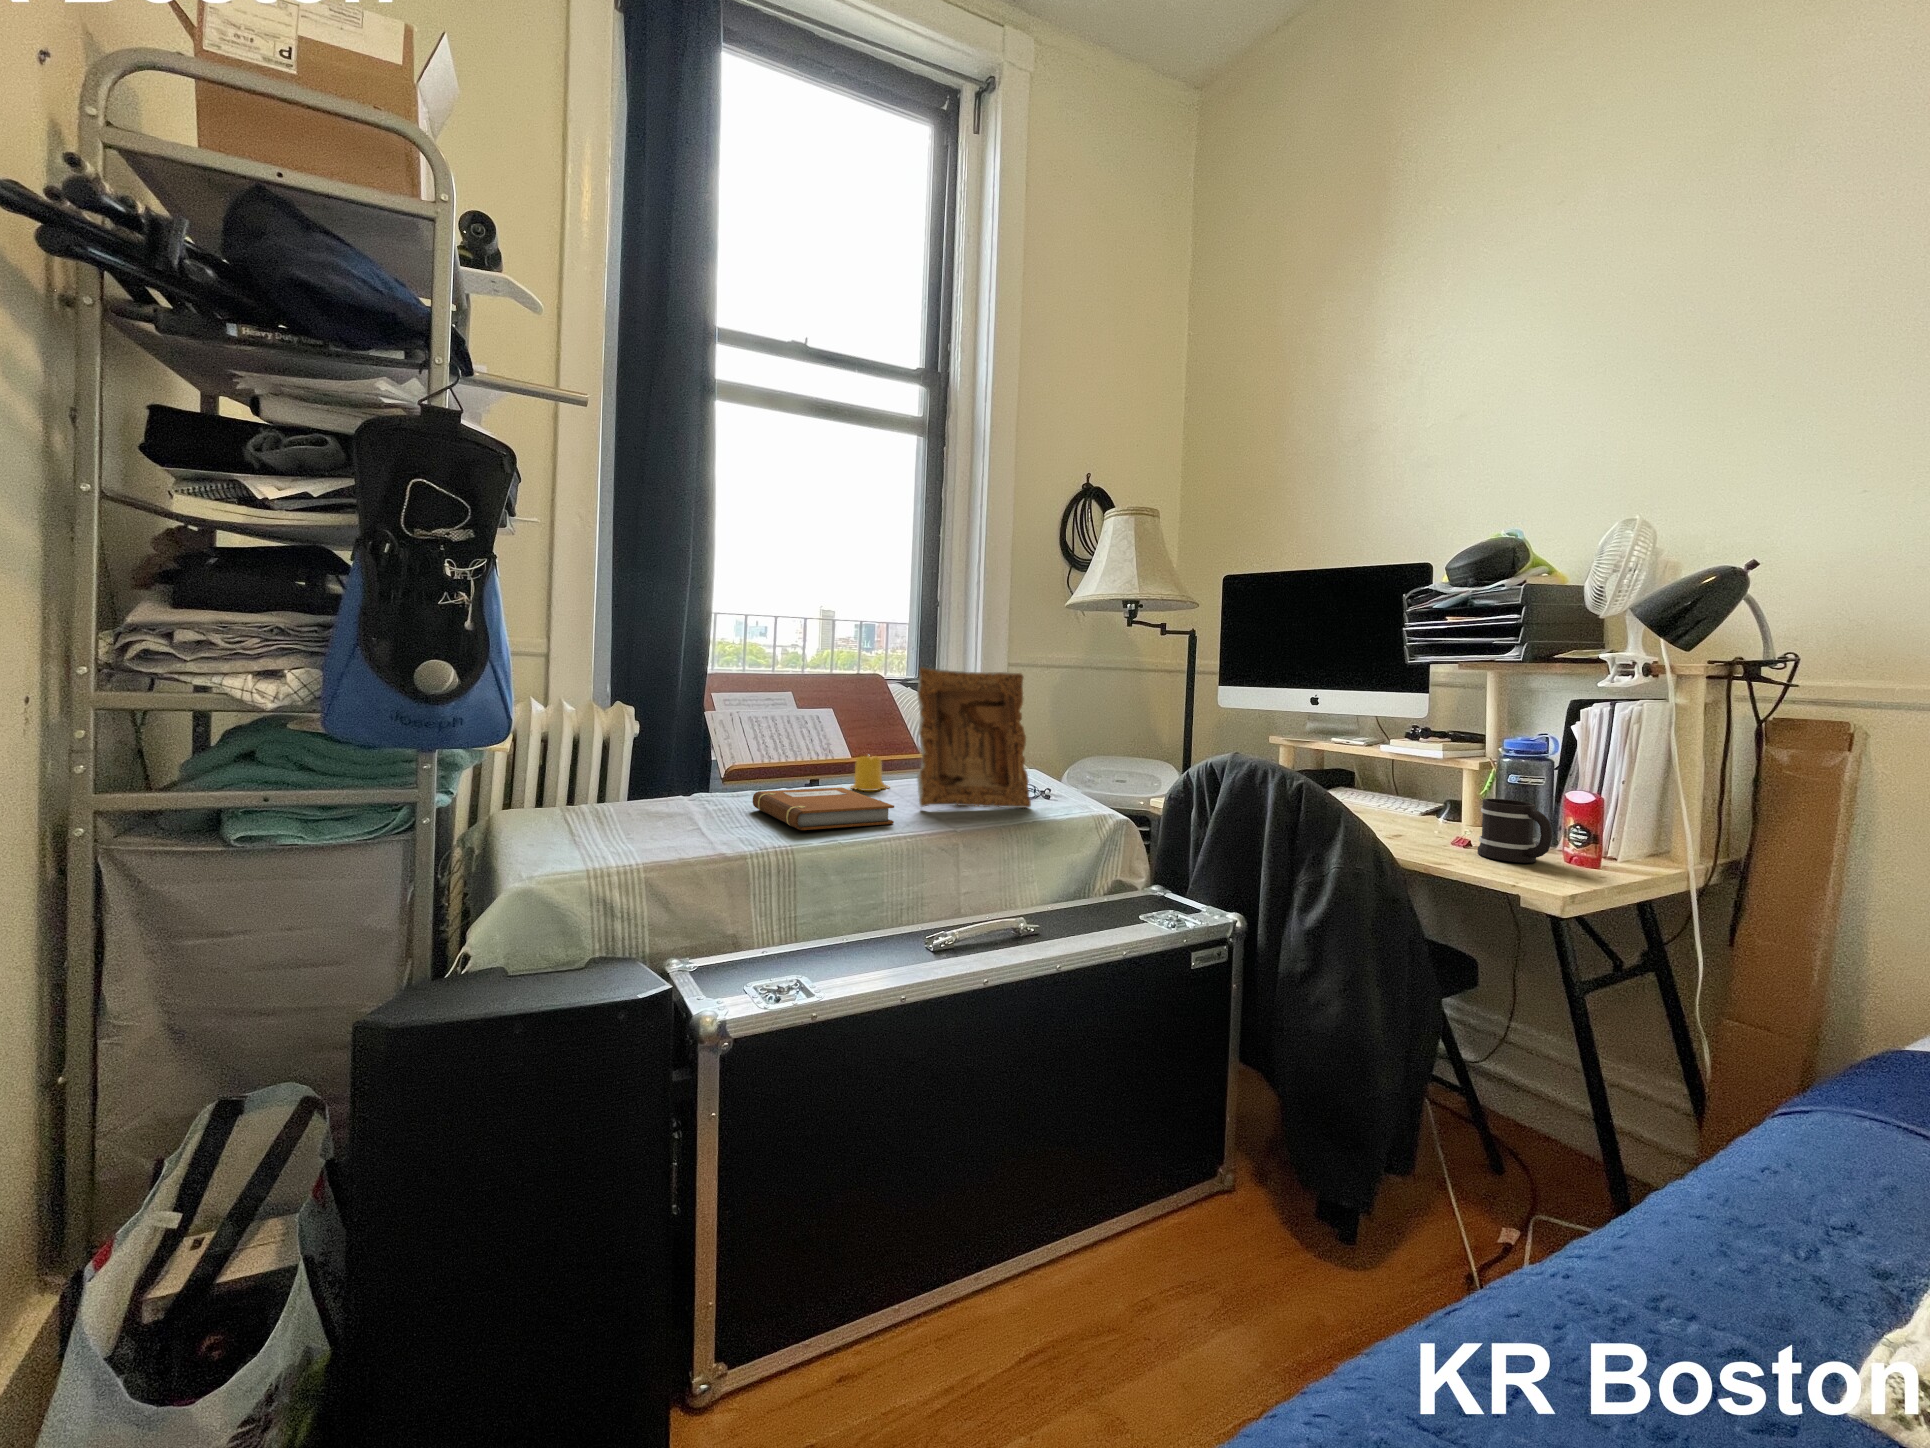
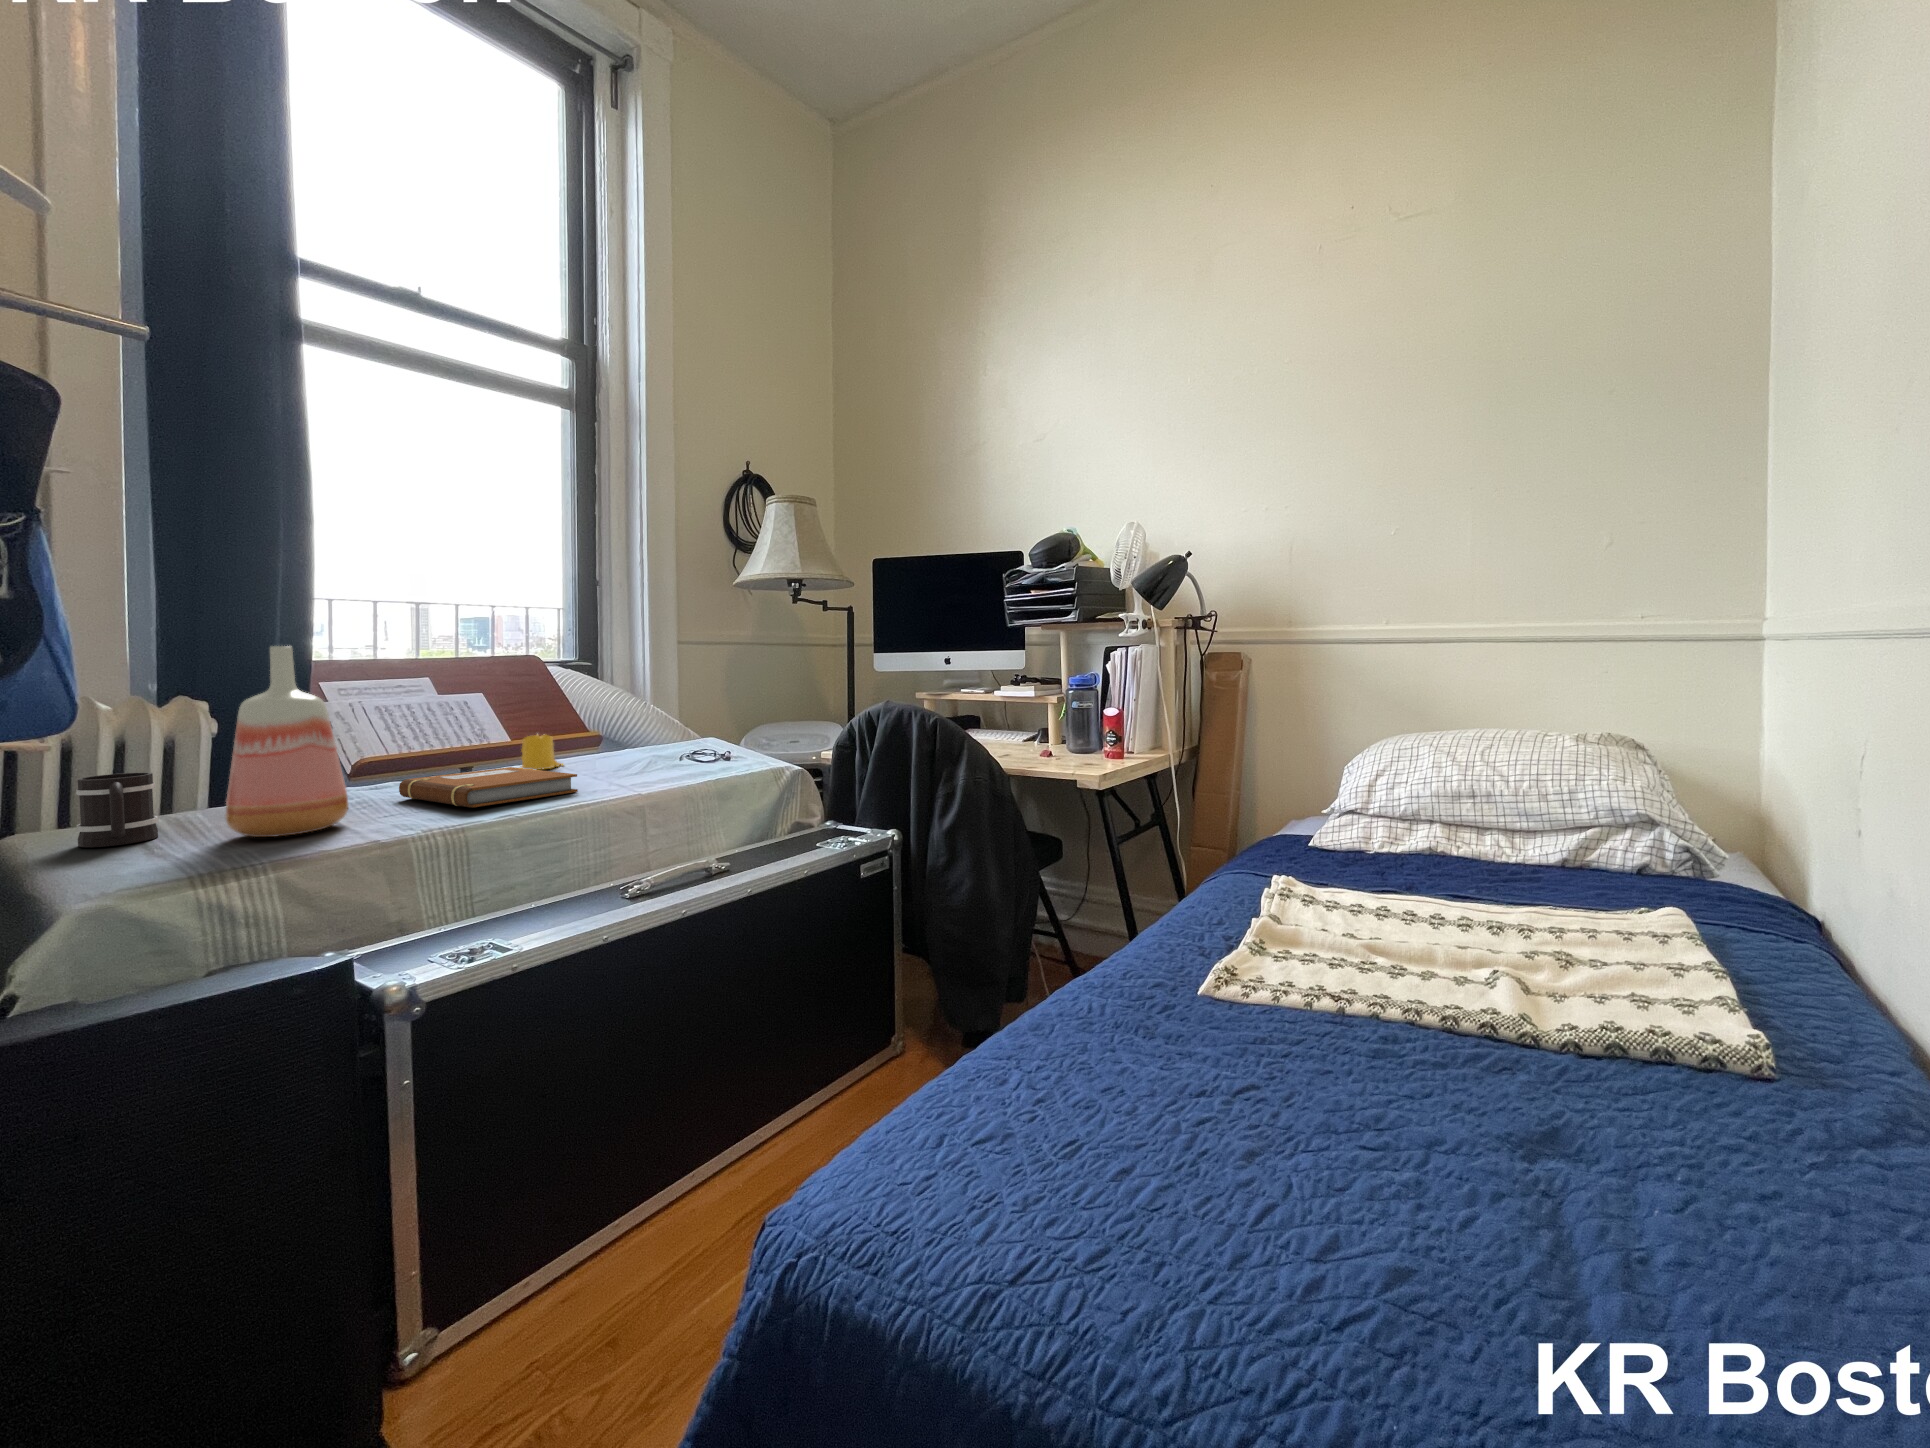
picture frame: present [917,667,1031,808] -> none [593,641,717,775]
vase: none [625,668,709,838] -> present [225,646,349,837]
mug: present [1478,799,1552,863] -> present [76,772,158,847]

